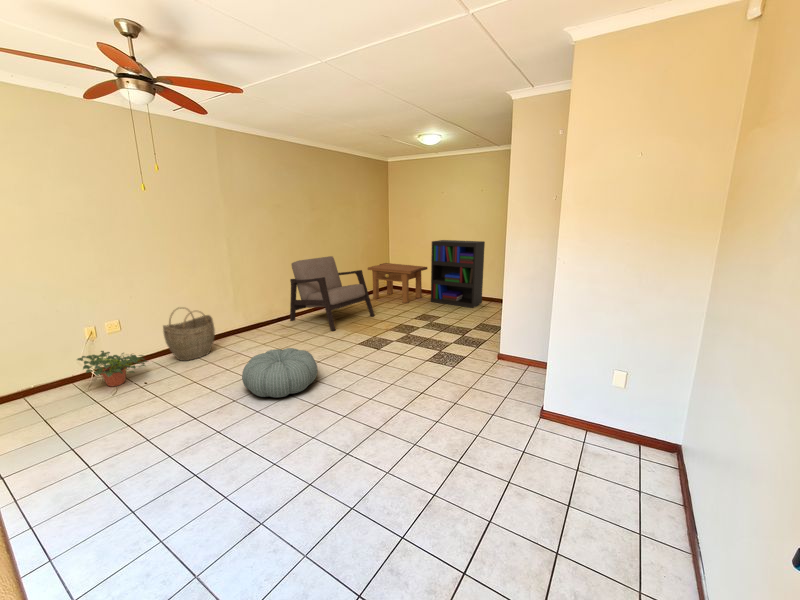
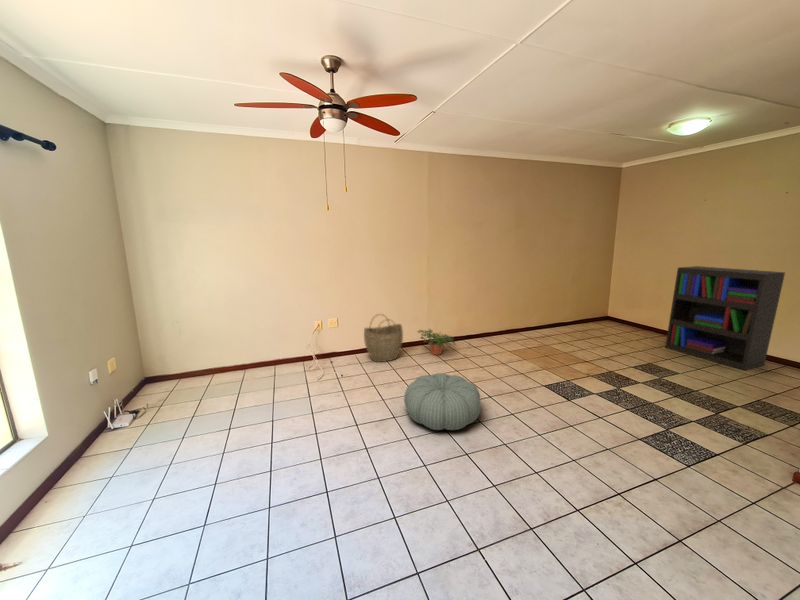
armchair: present [290,256,374,331] -> none [477,278,575,362]
side table: present [368,263,428,303] -> none [577,290,666,343]
potted plant: present [77,351,148,387] -> present [418,329,456,355]

